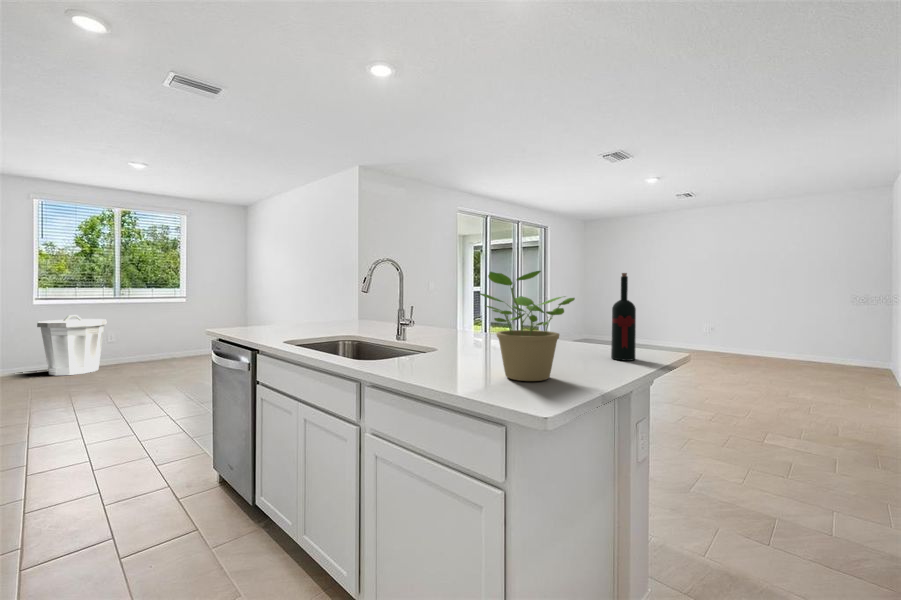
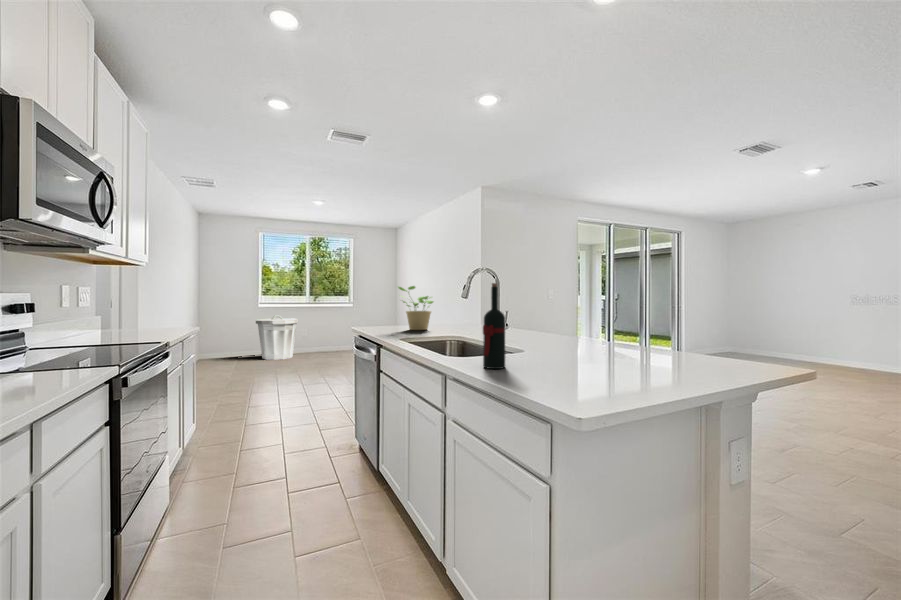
potted plant: present [479,271,575,381] -> present [398,286,433,330]
wine bottle: present [611,273,636,361] -> present [483,283,505,369]

